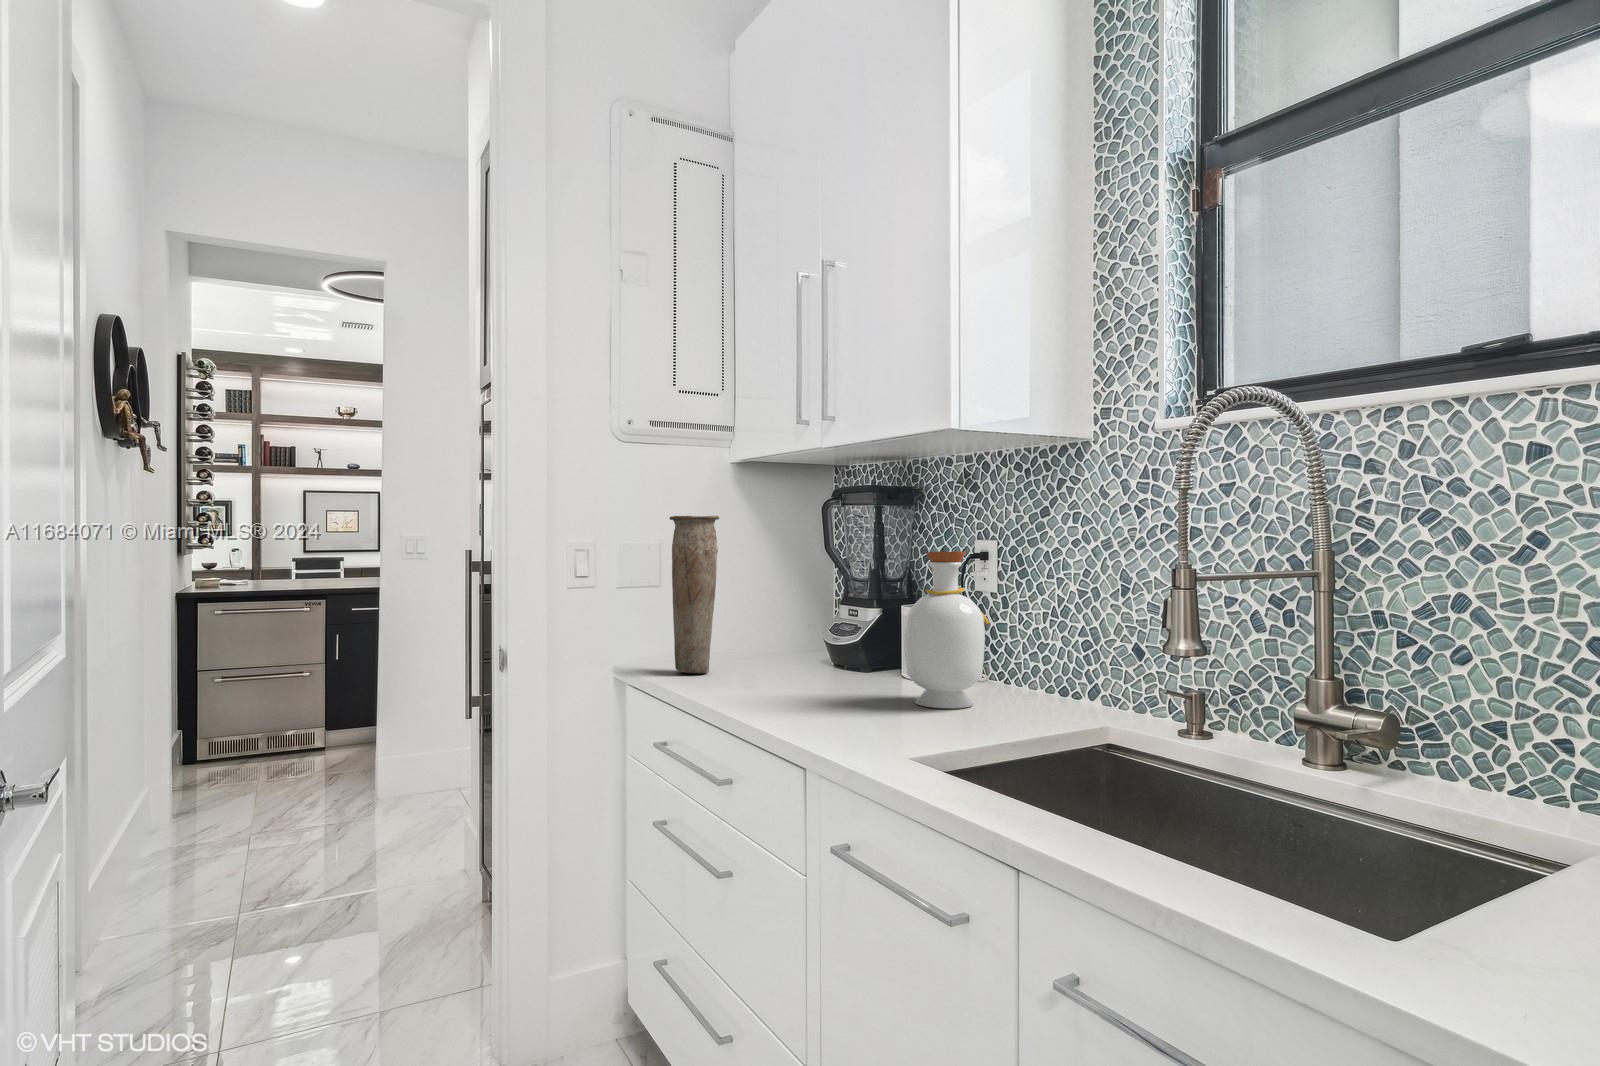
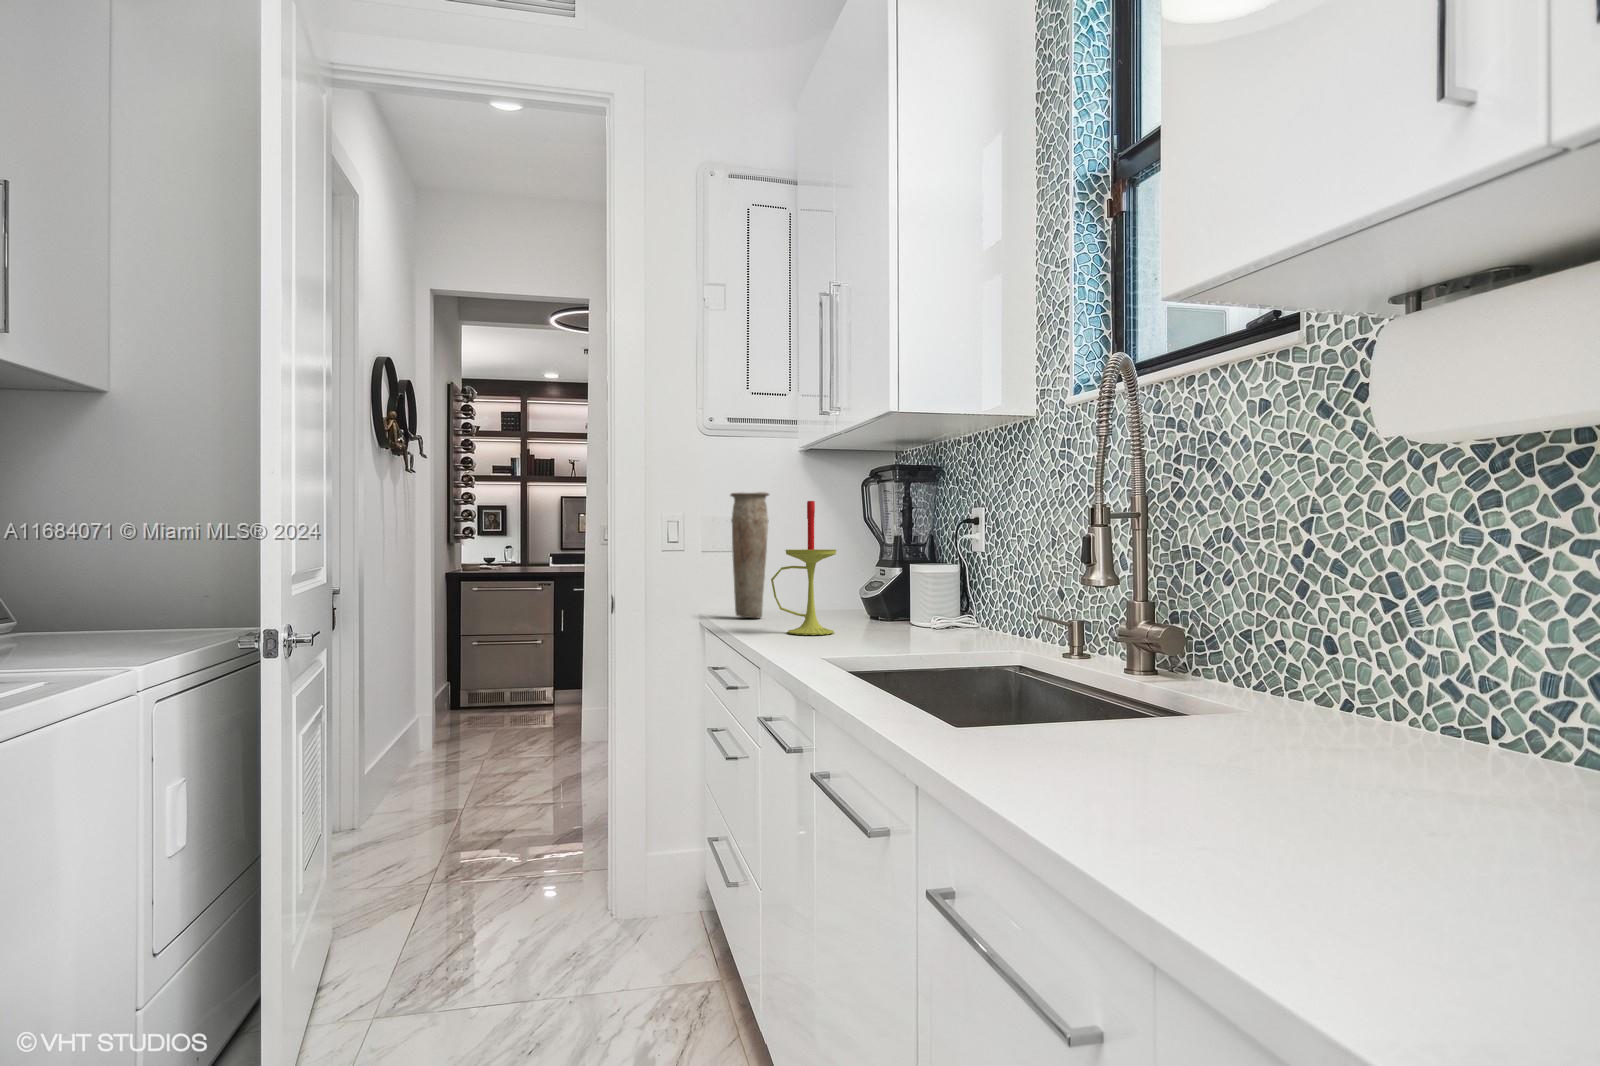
candle: none [767,529,850,706] -> present [771,501,836,635]
bottle: present [904,552,990,708] -> none [878,513,948,639]

